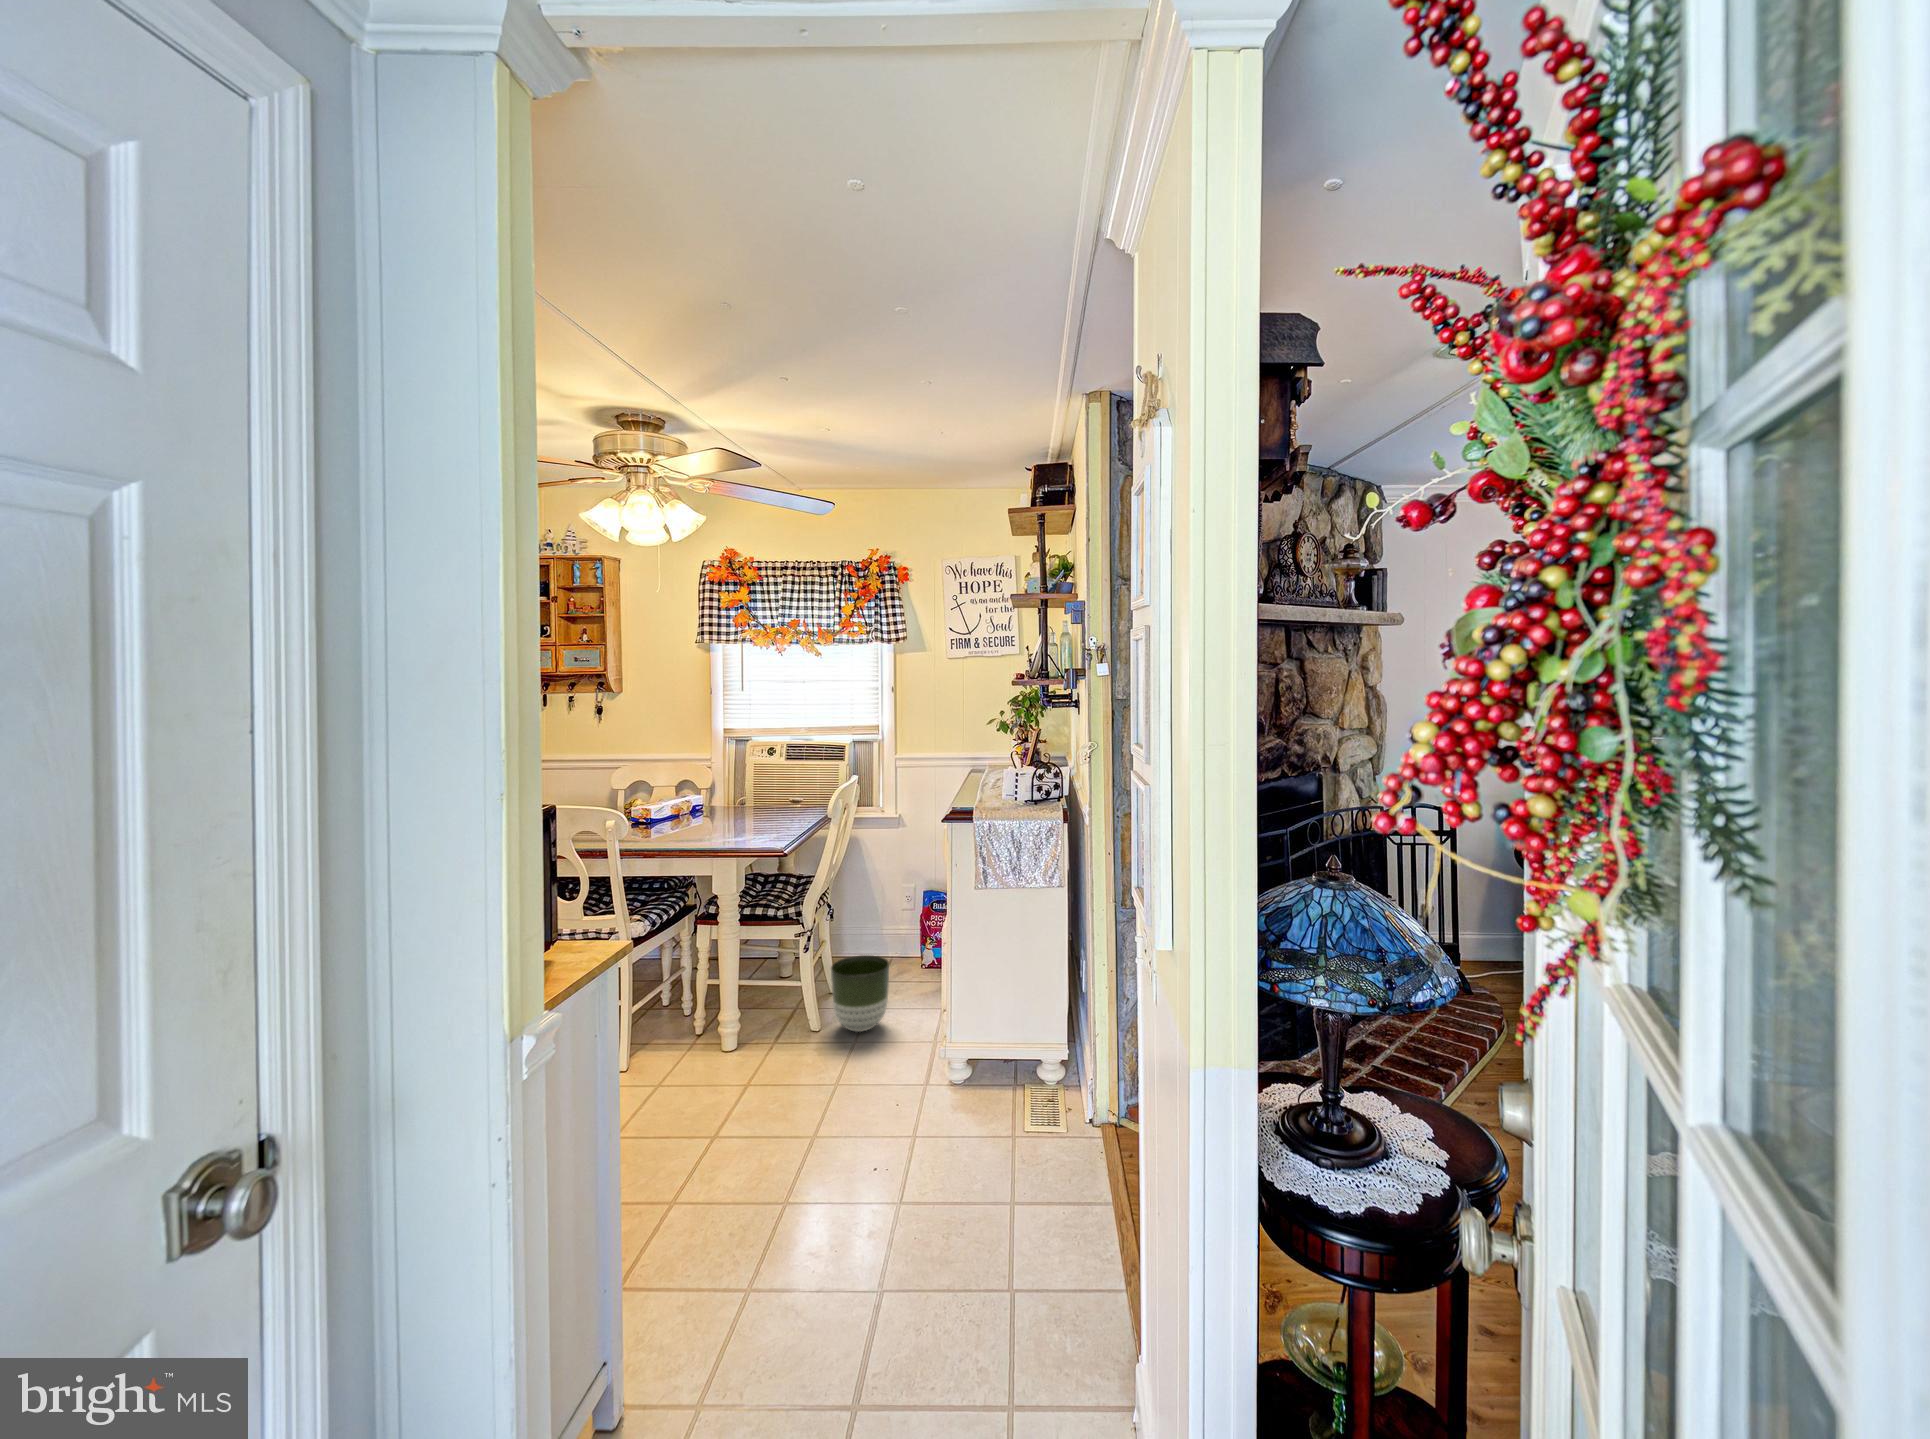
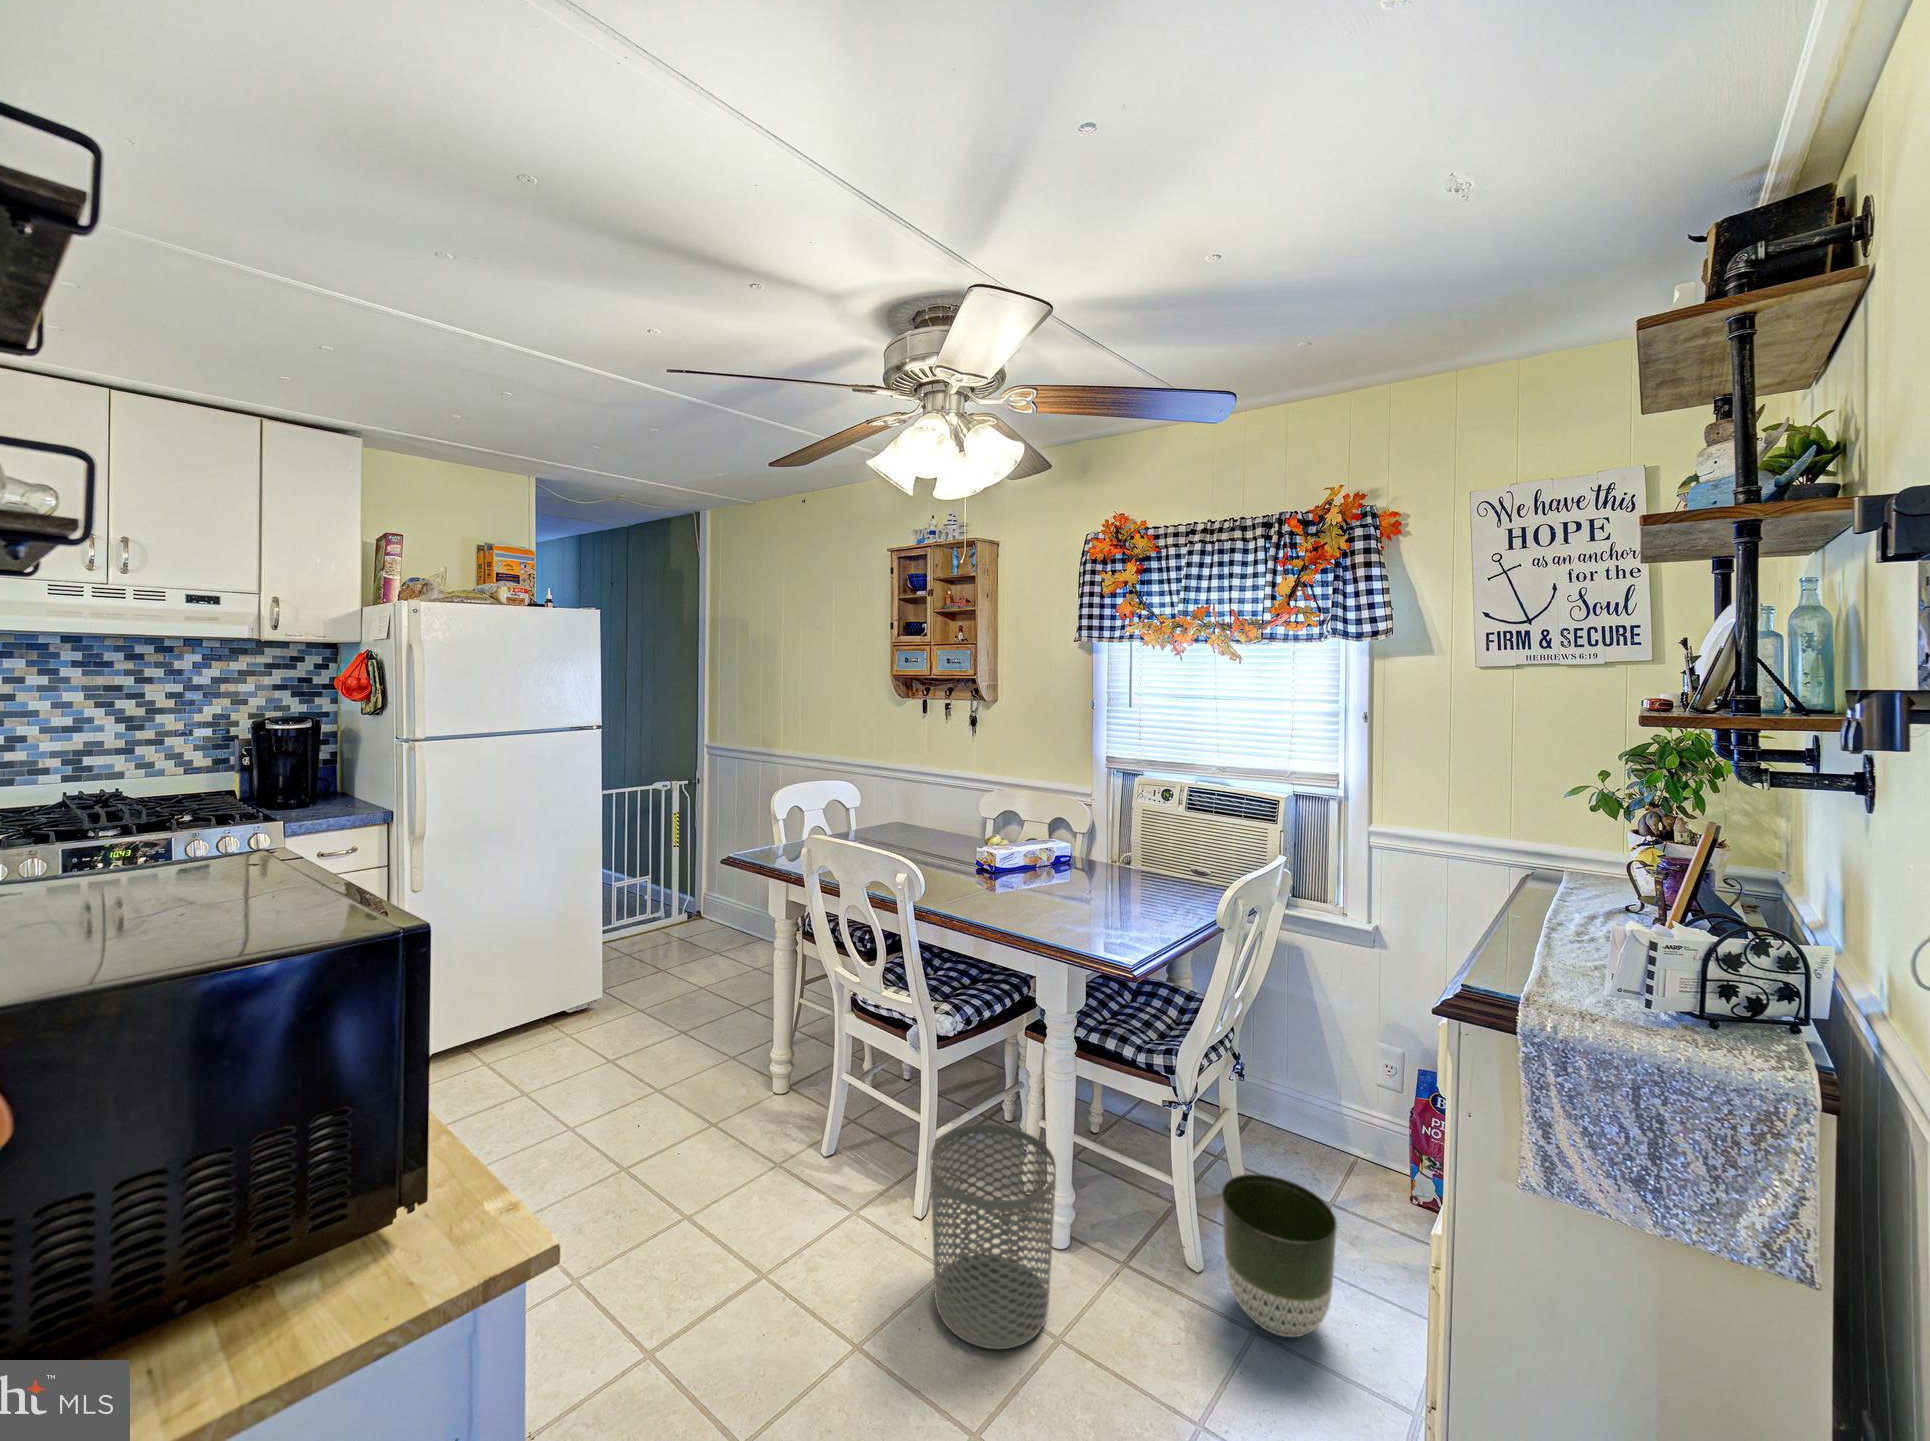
waste bin: none [654,969,739,1092] -> present [930,1124,1056,1349]

